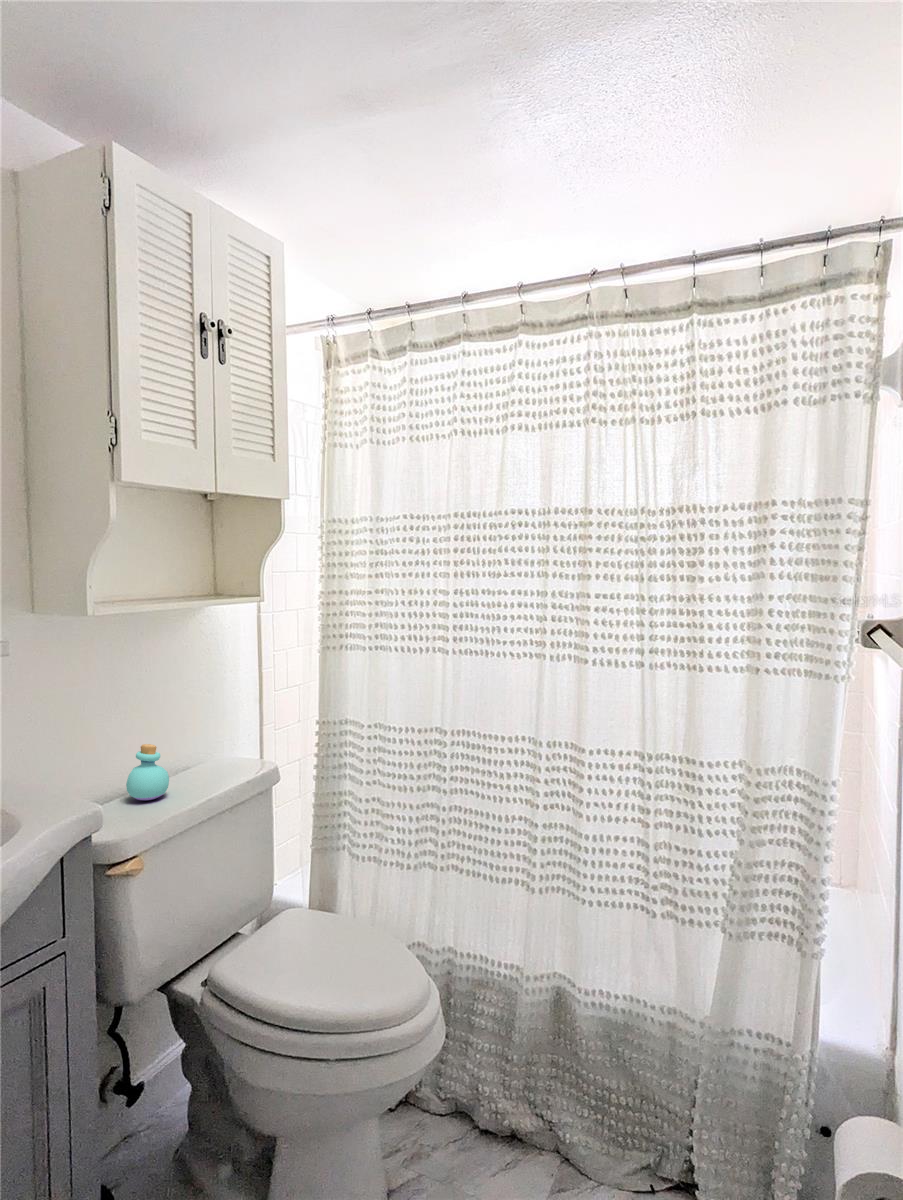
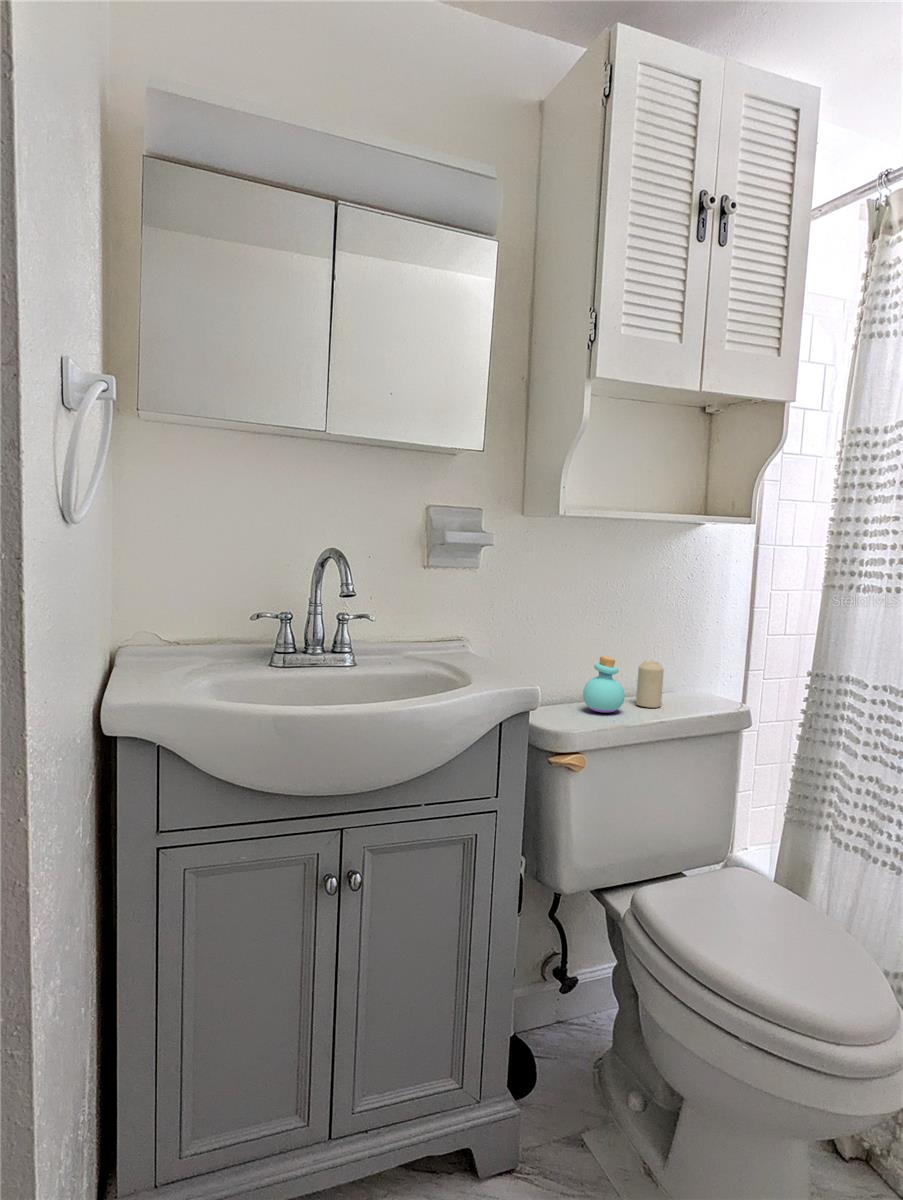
candle: none [173,737,198,783] -> present [636,661,664,708]

